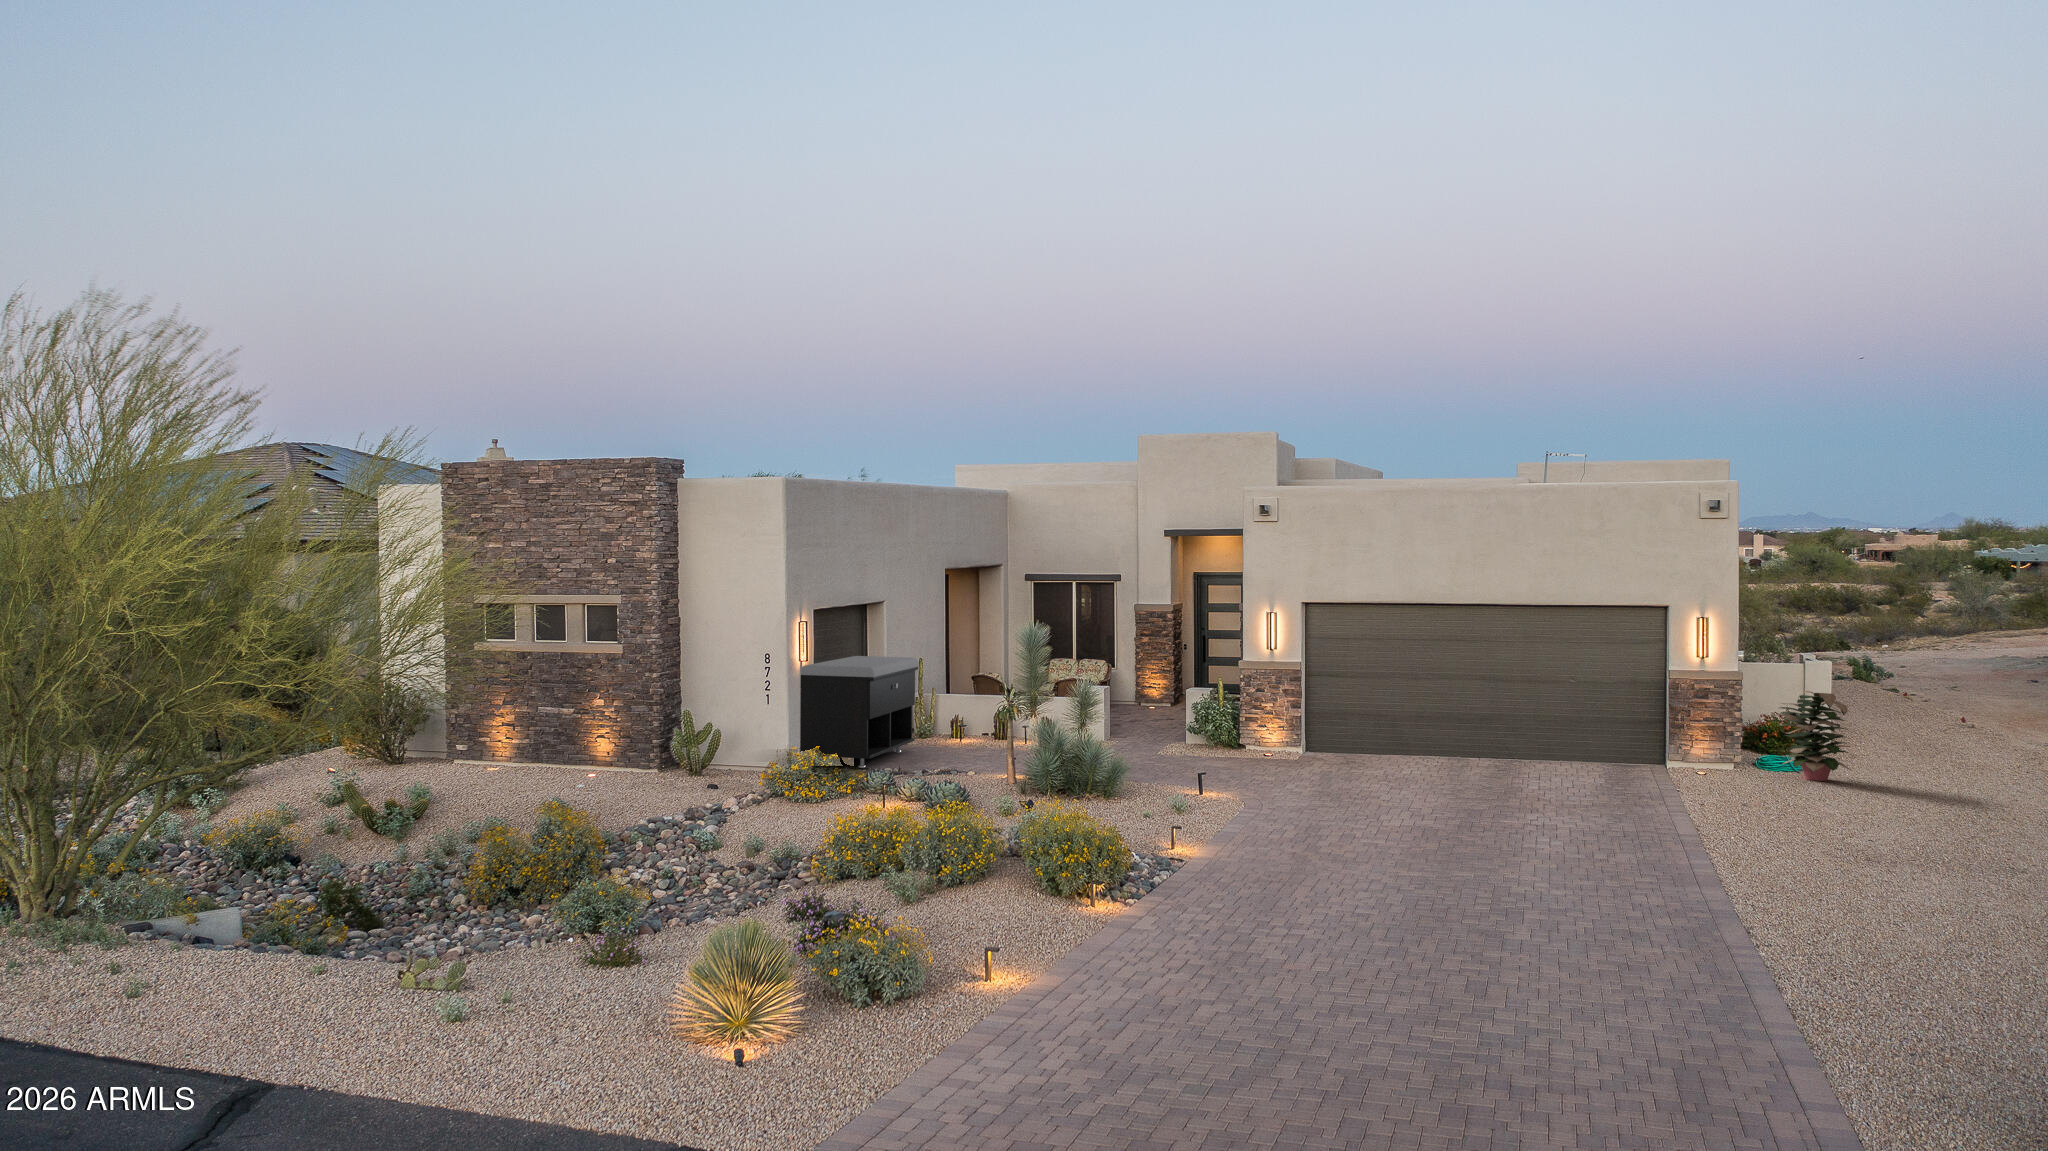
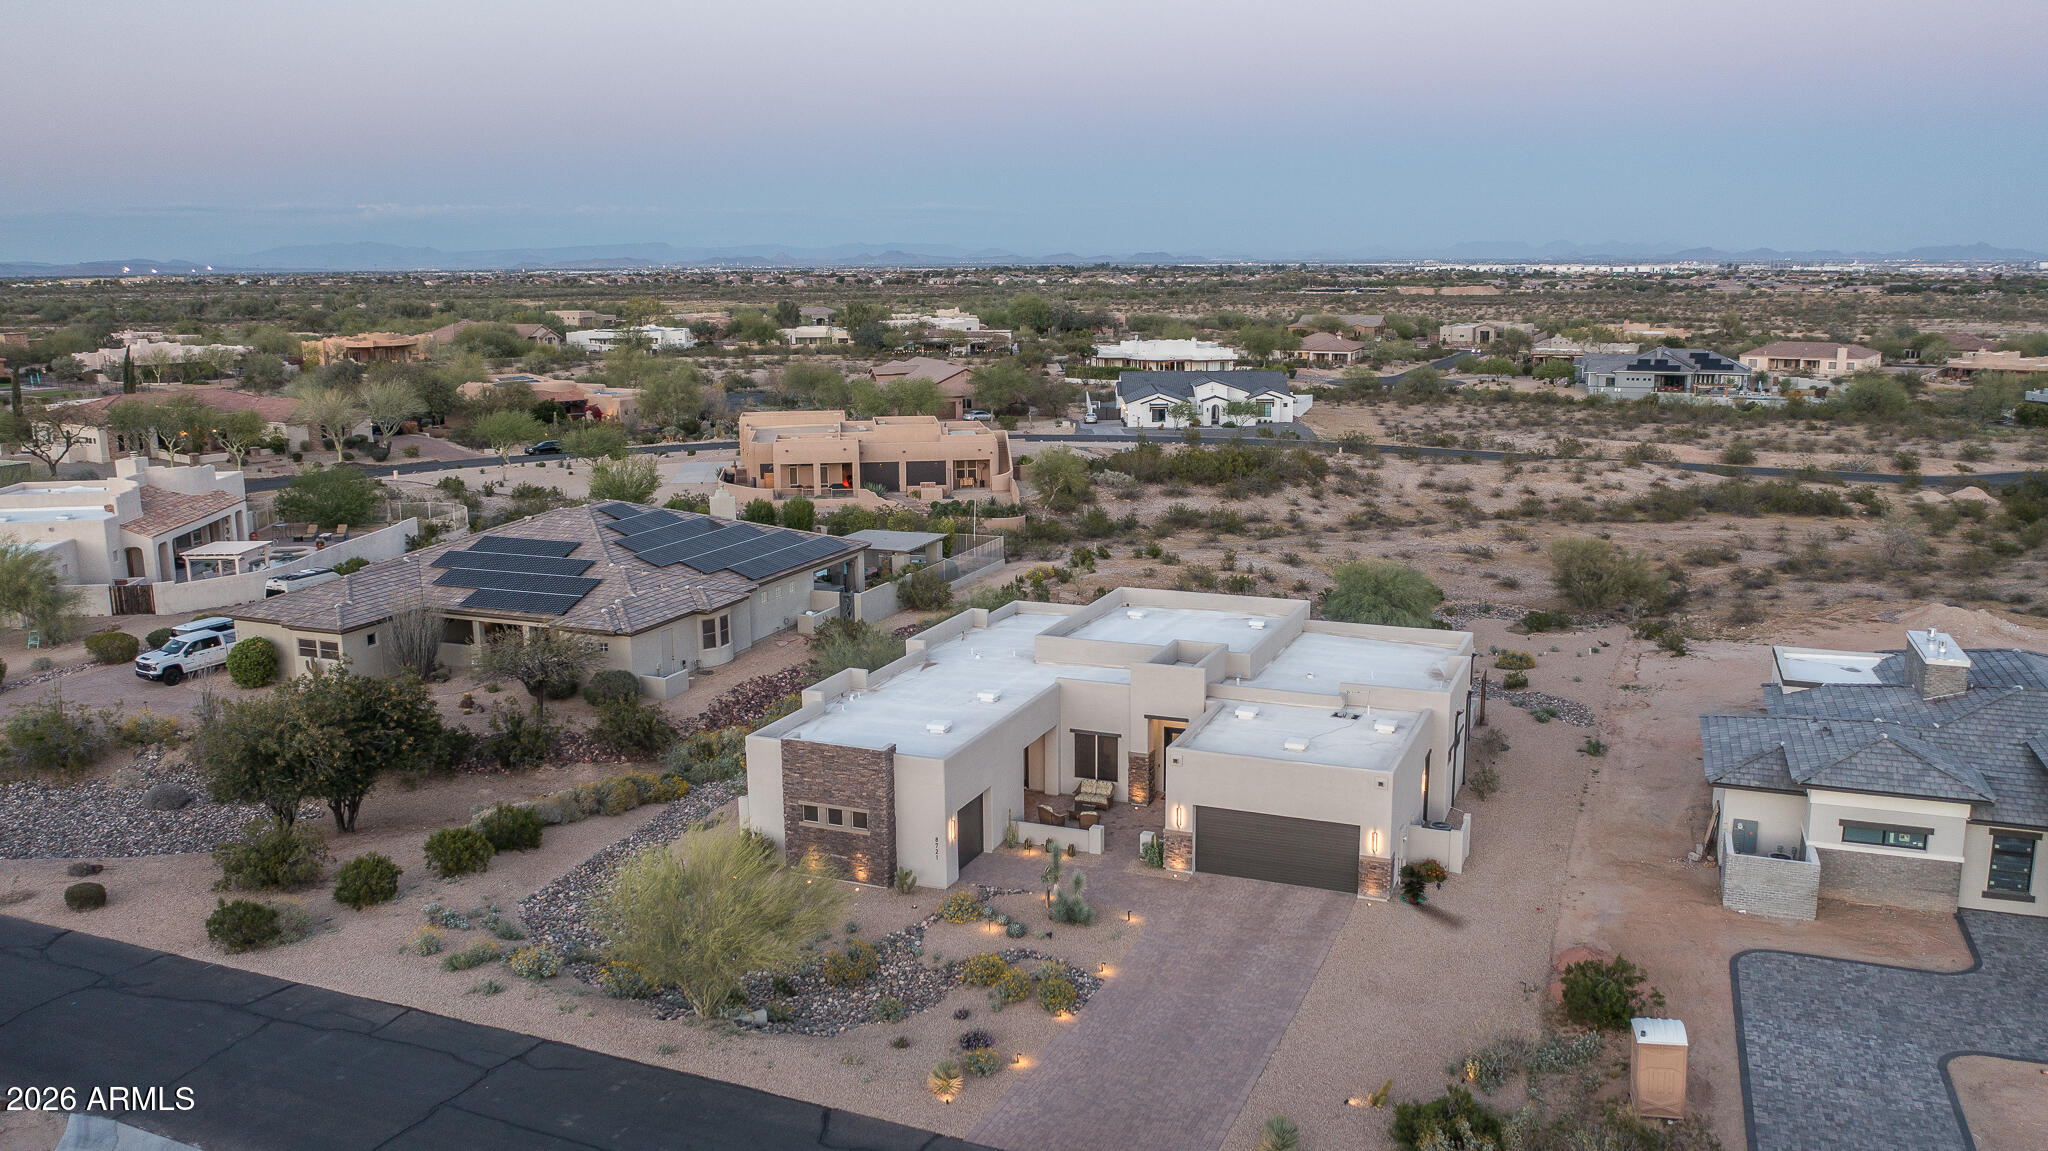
storage bench: present [800,656,918,768] -> none [950,824,1004,888]

